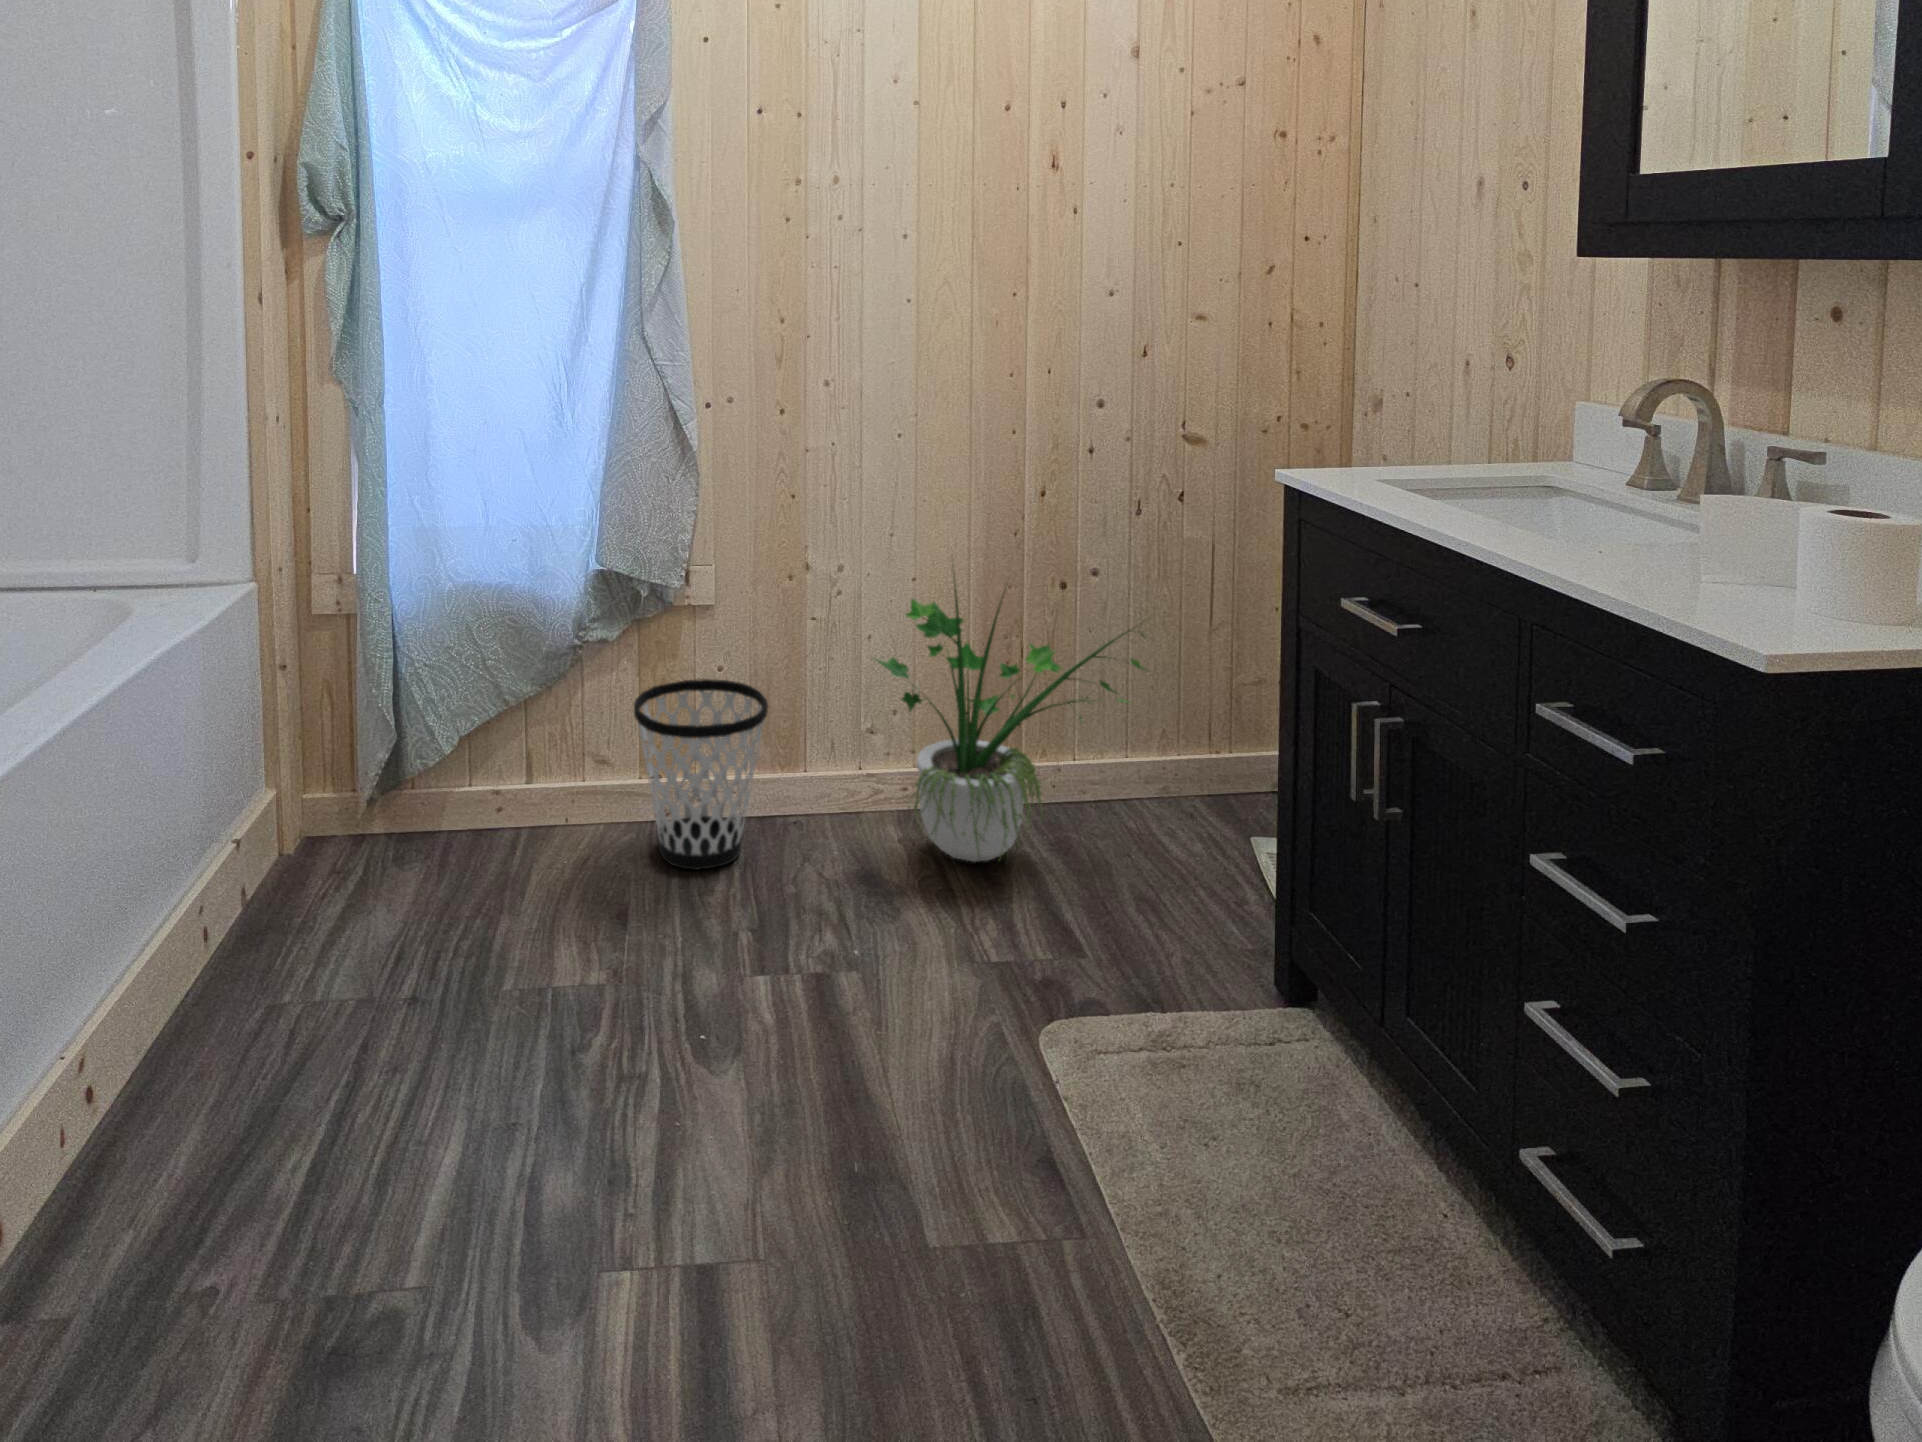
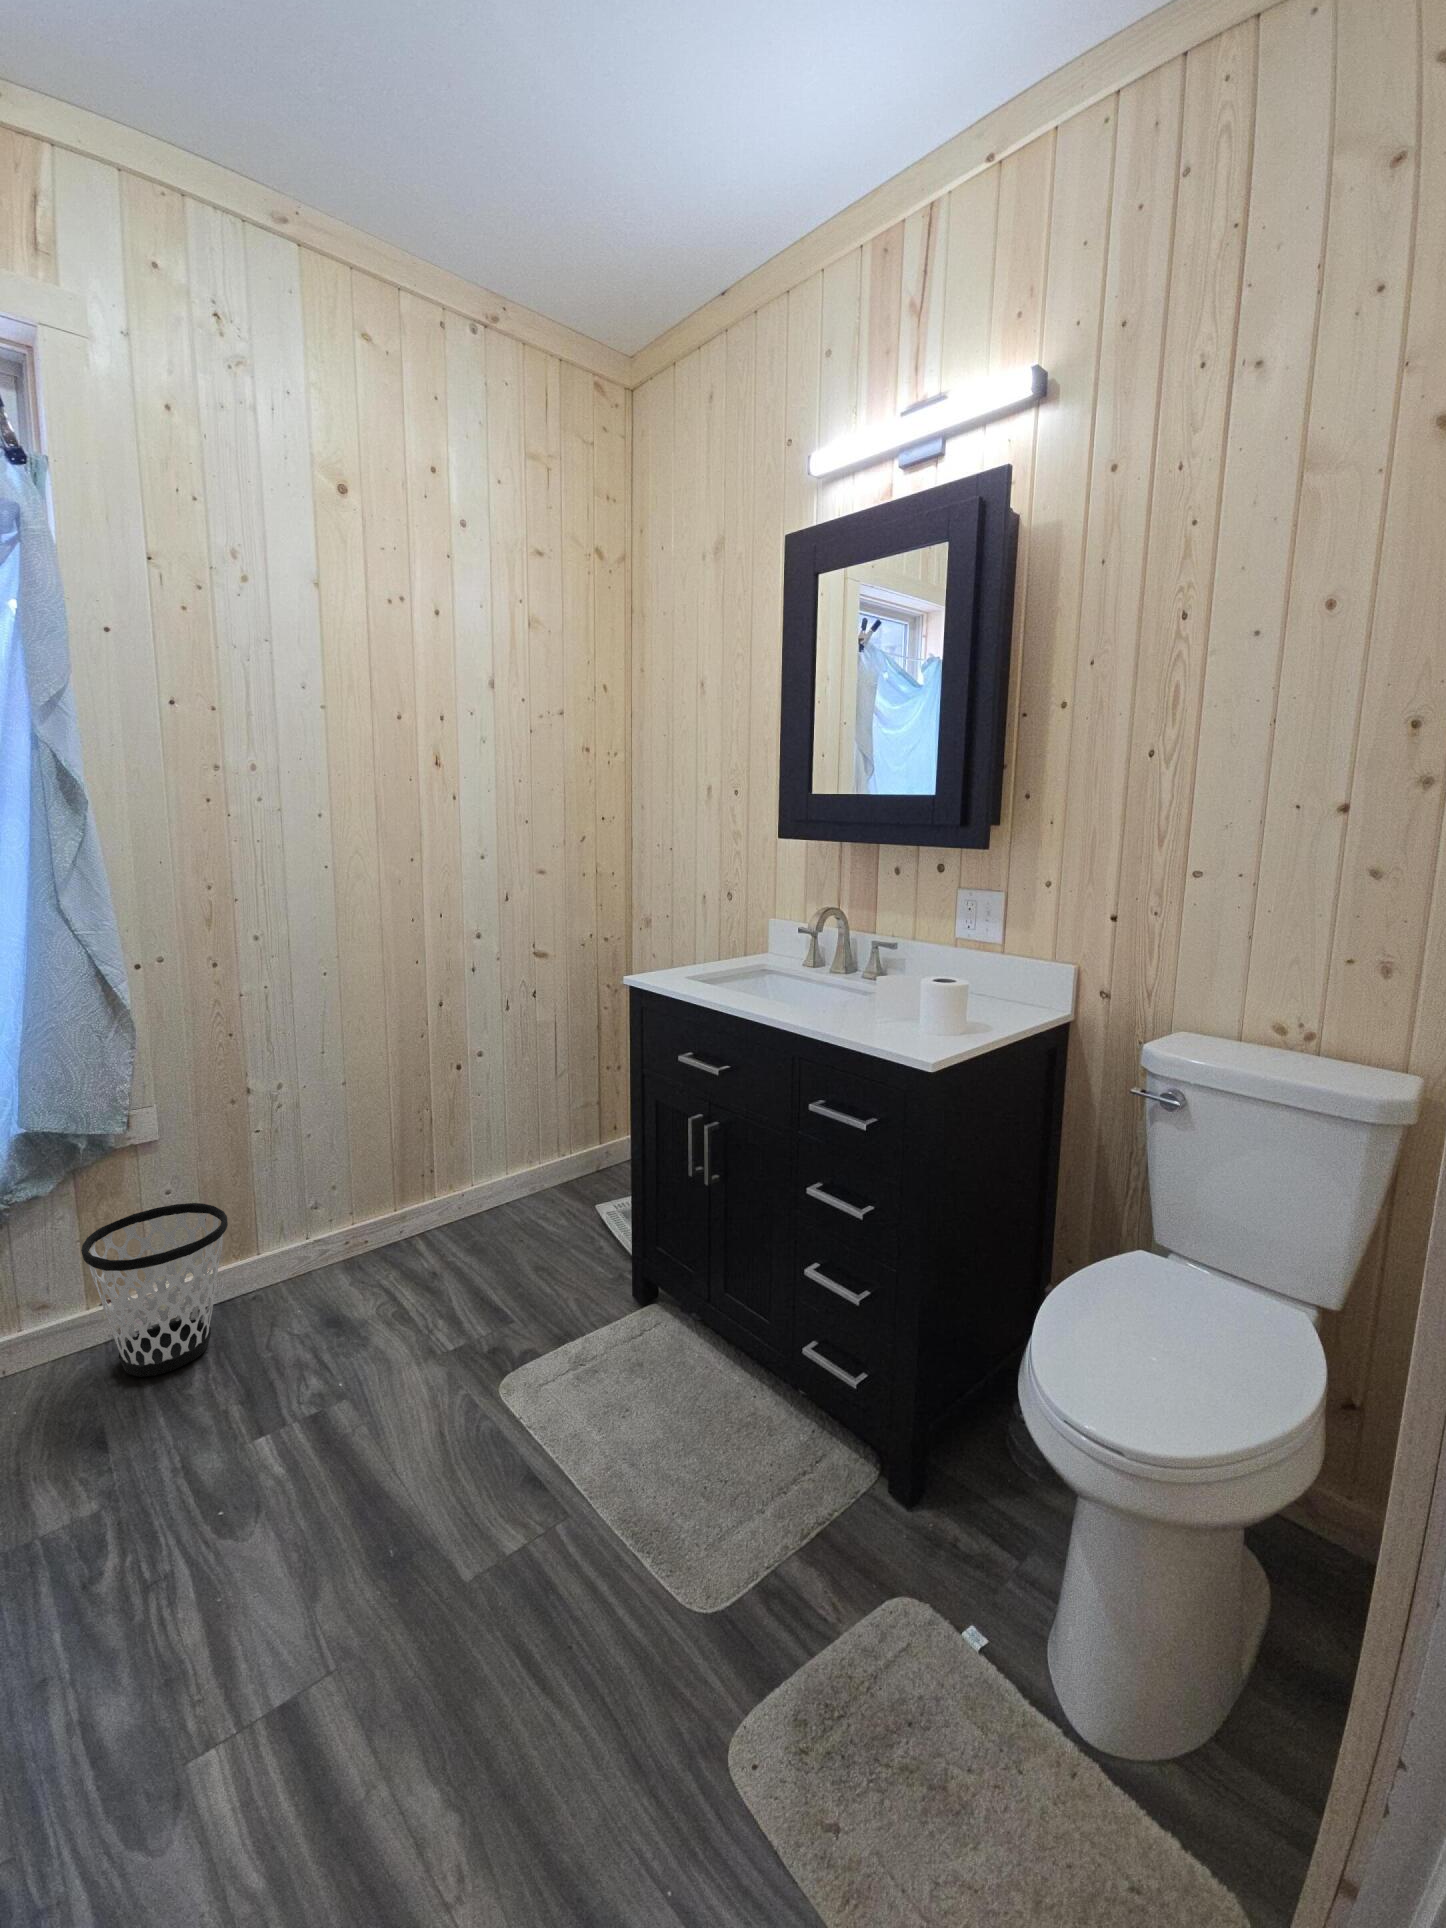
potted plant: present [875,583,1145,861] -> none [319,1054,535,1286]

